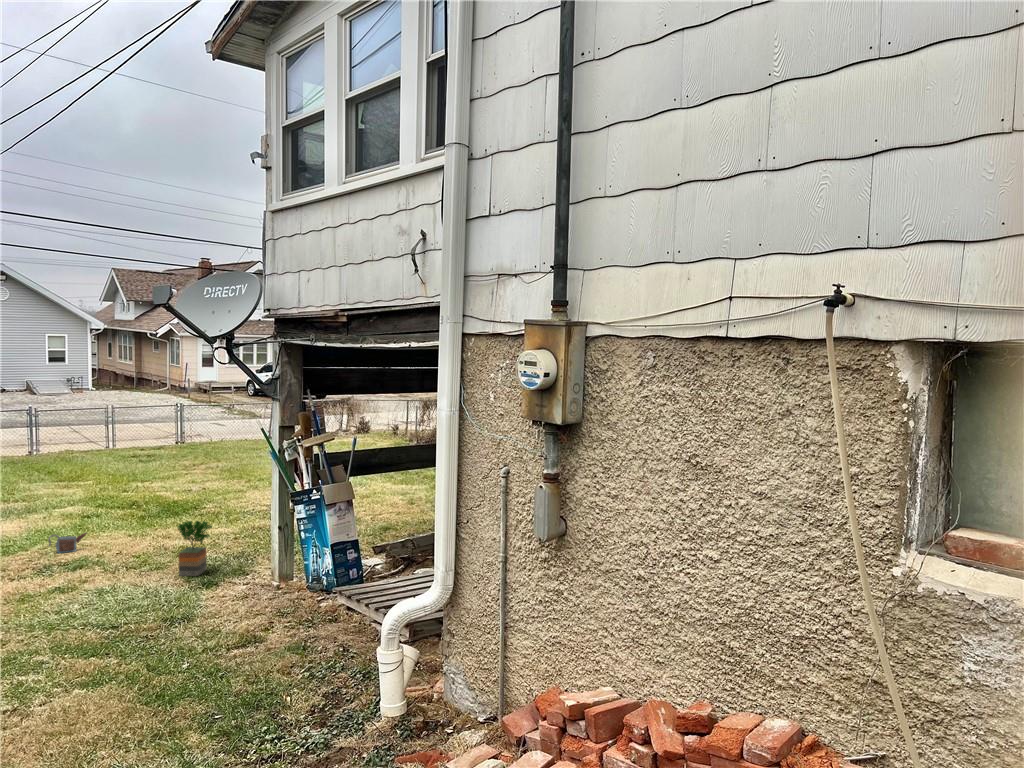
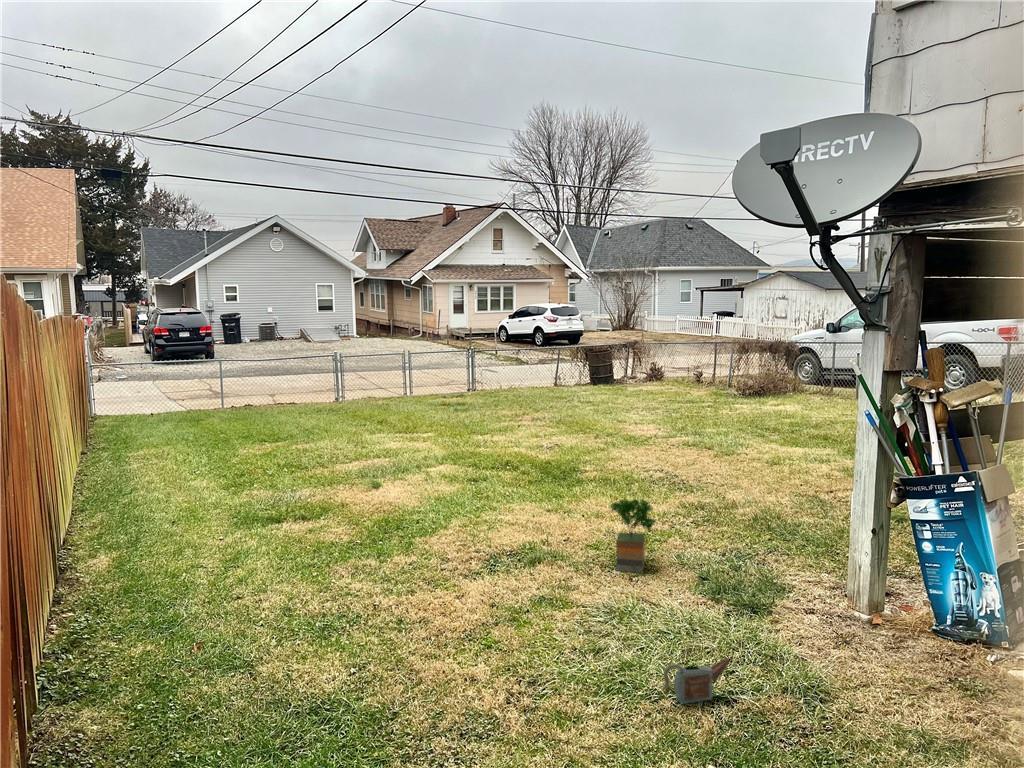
watering can: present [48,532,87,553] -> present [663,658,730,704]

